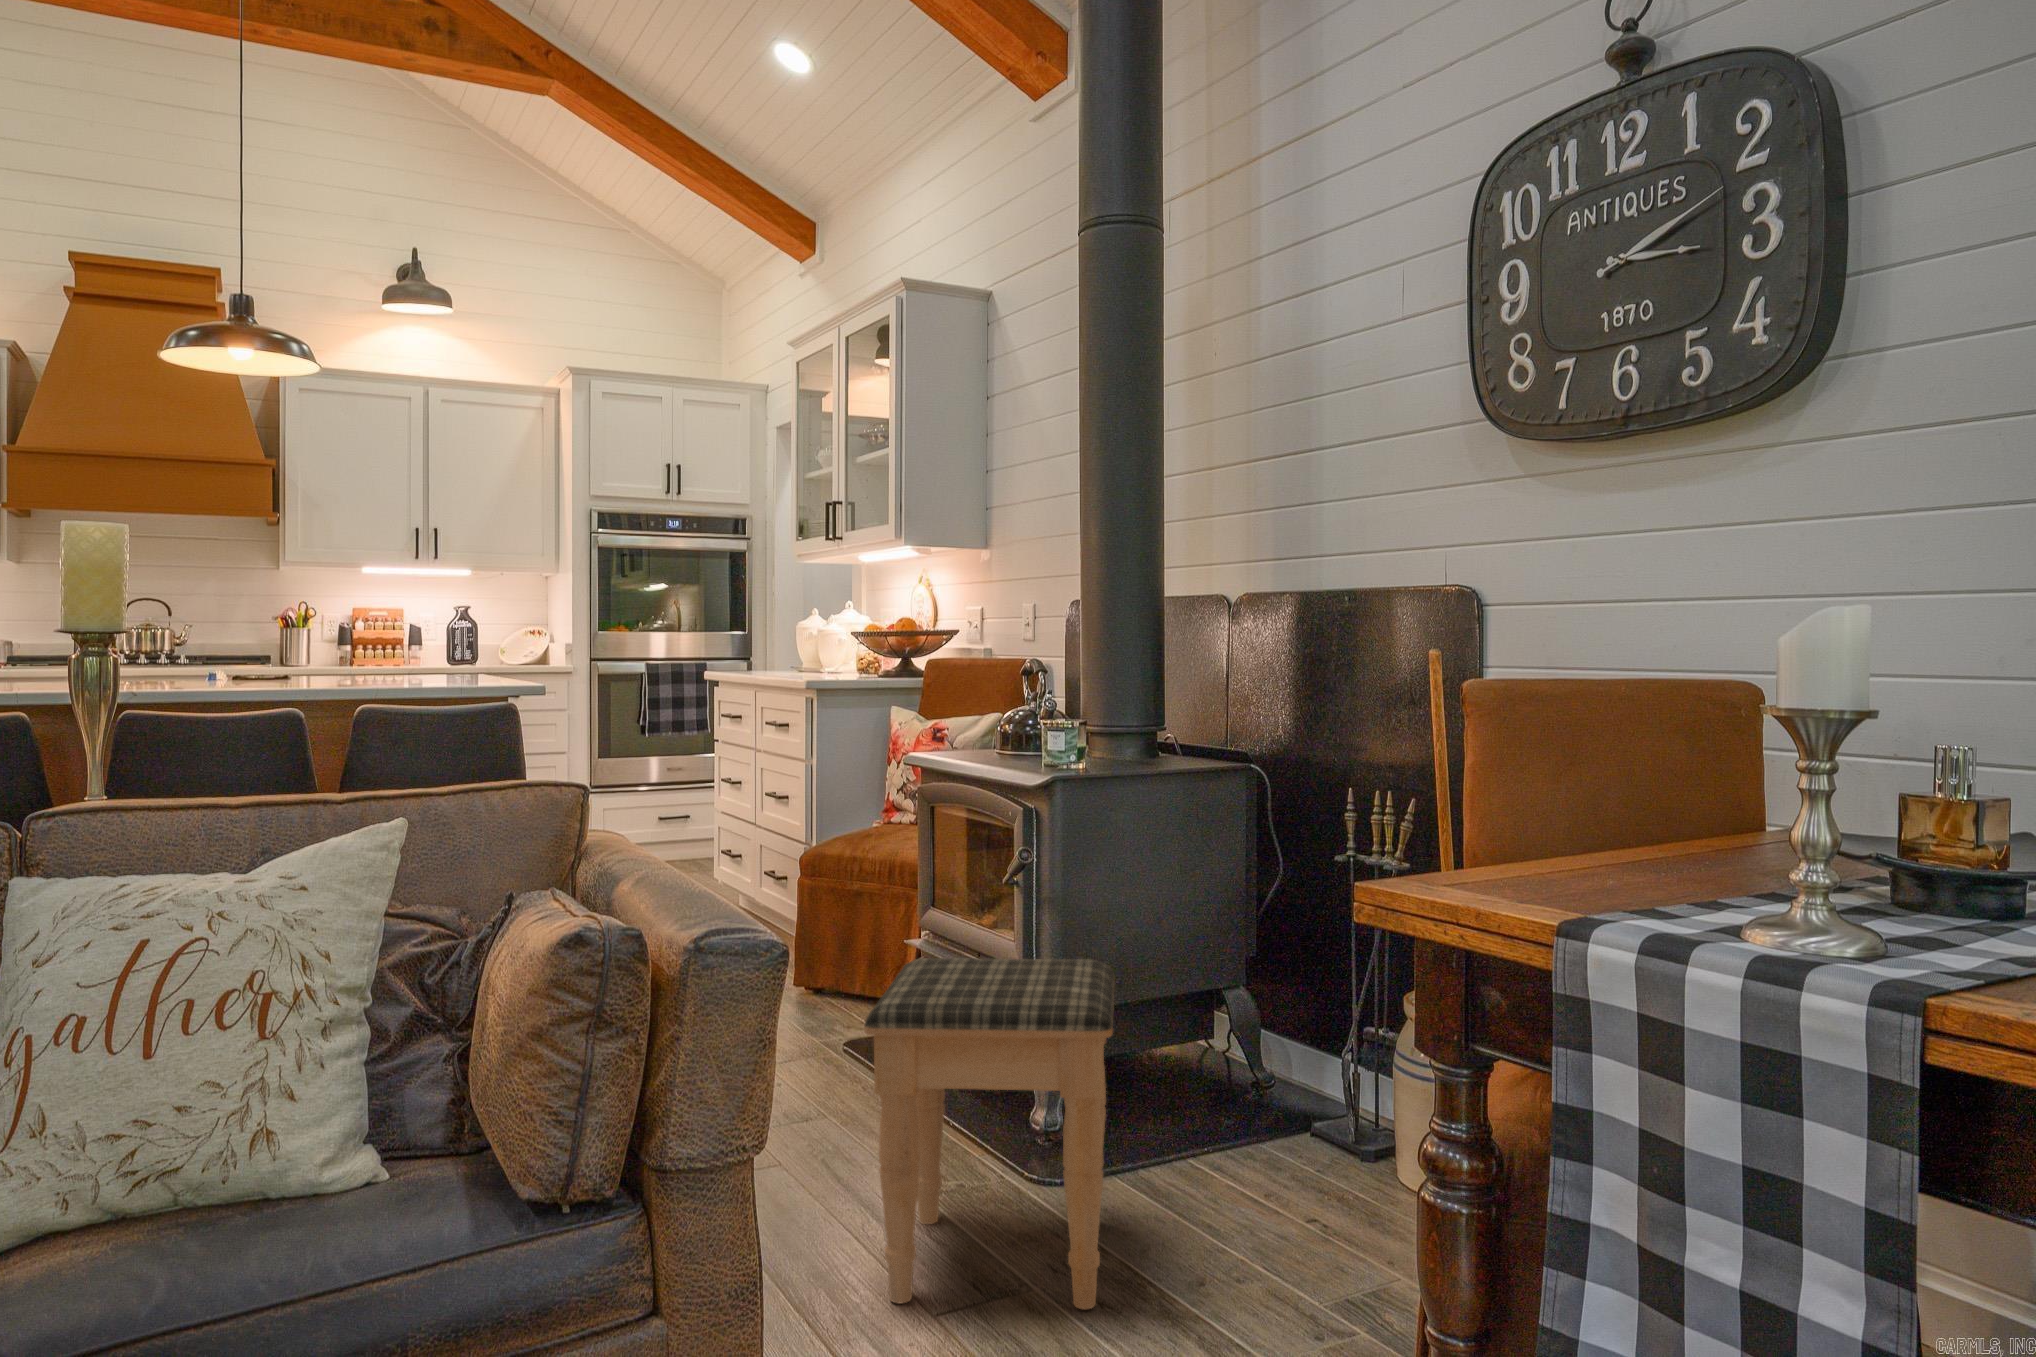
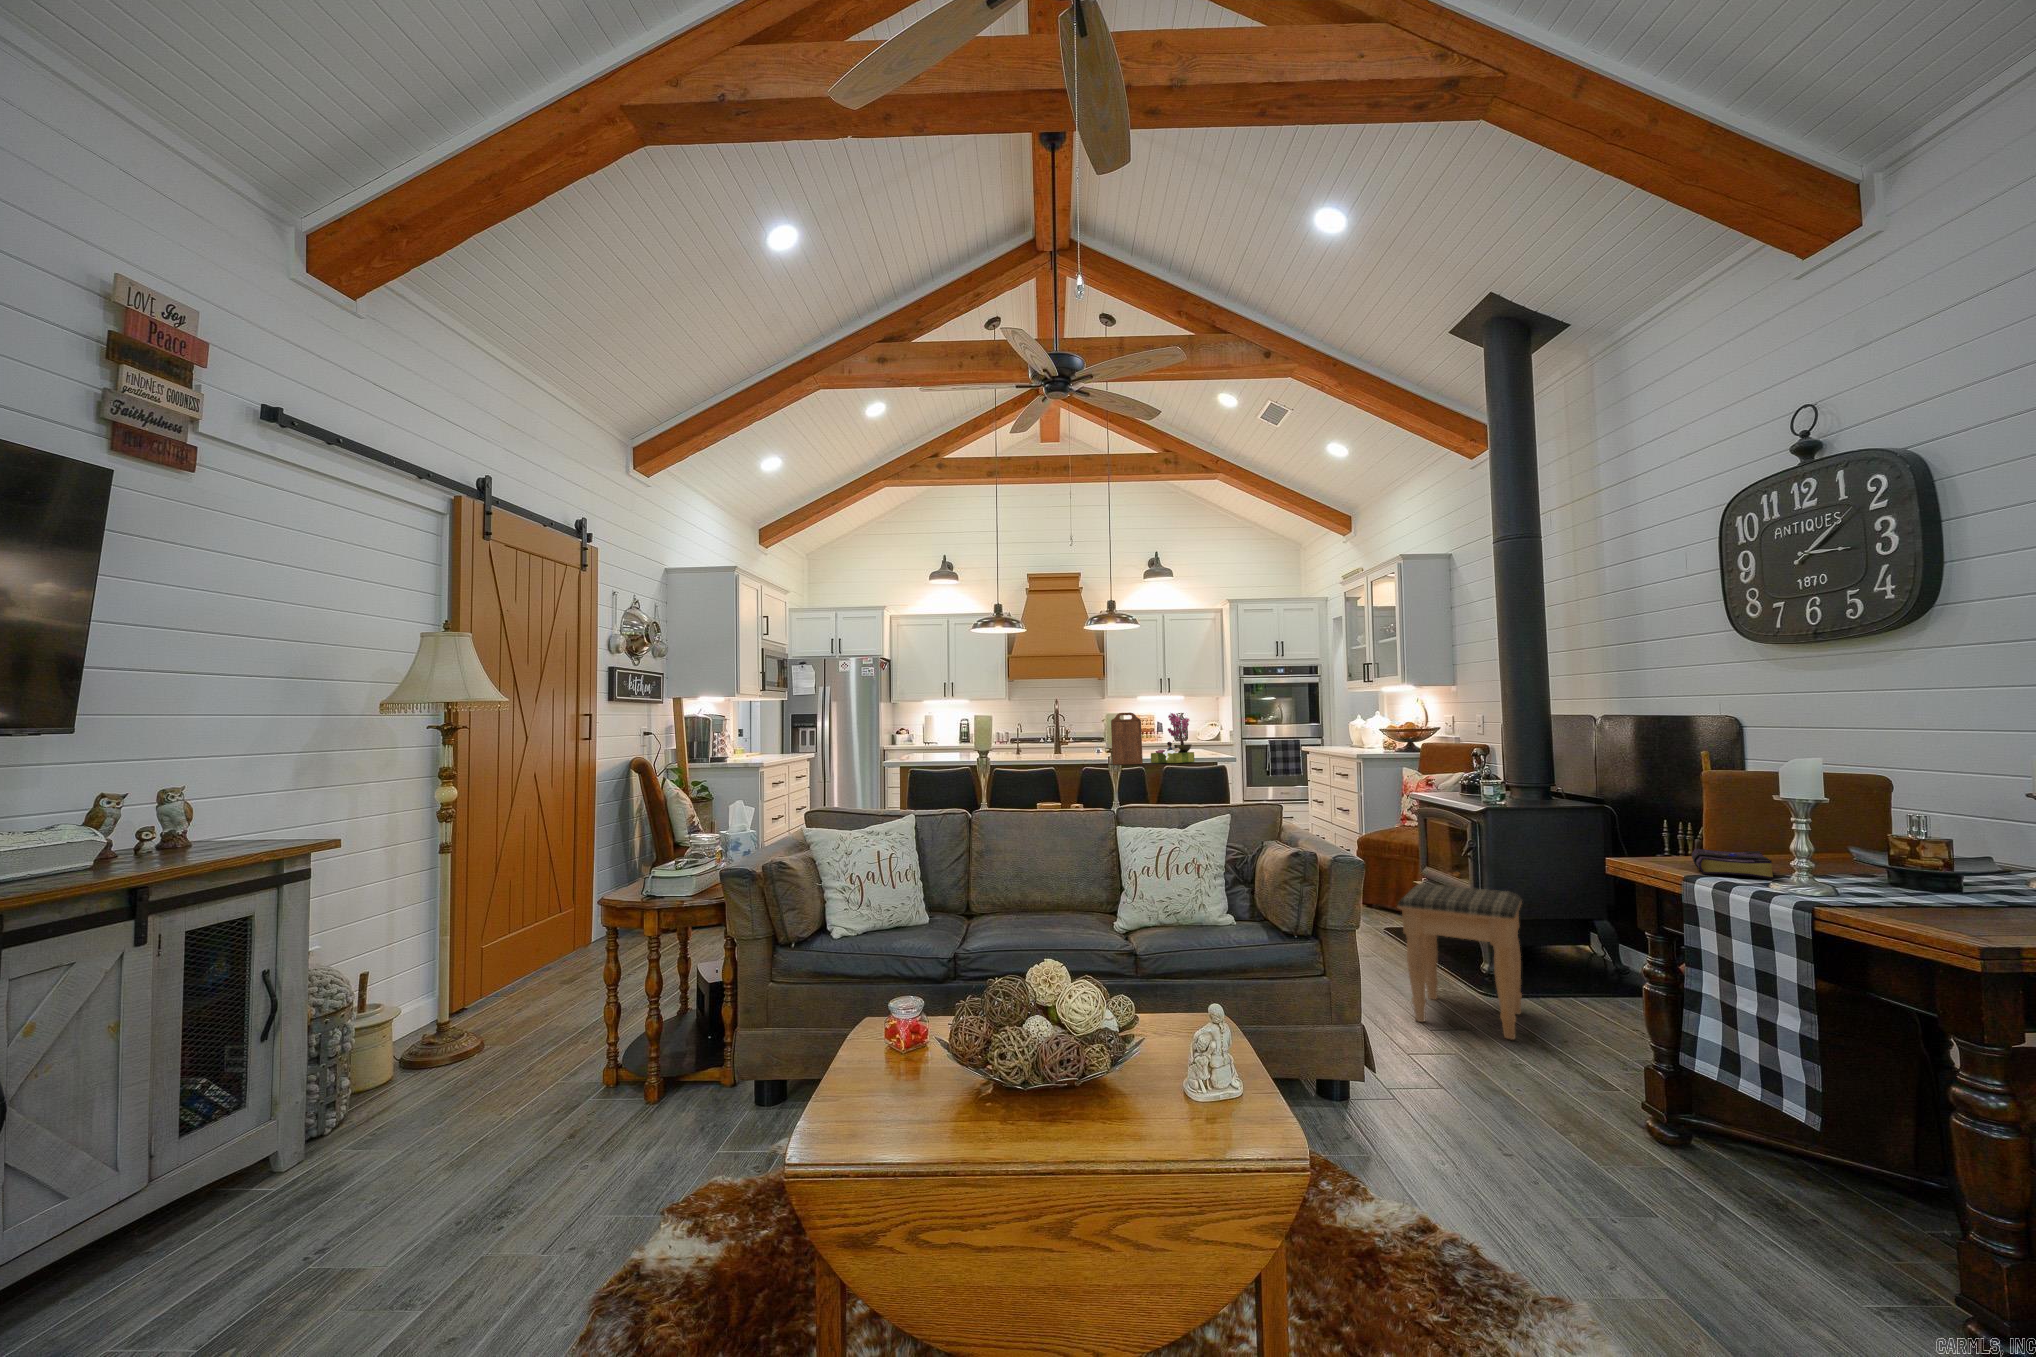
cutting board: none [183,557,280,698] -> present [1111,713,1143,765]
flower arrangement: none [311,568,433,695] -> present [1151,713,1194,763]
book: none [1524,842,1721,913] -> present [1692,848,1773,880]

